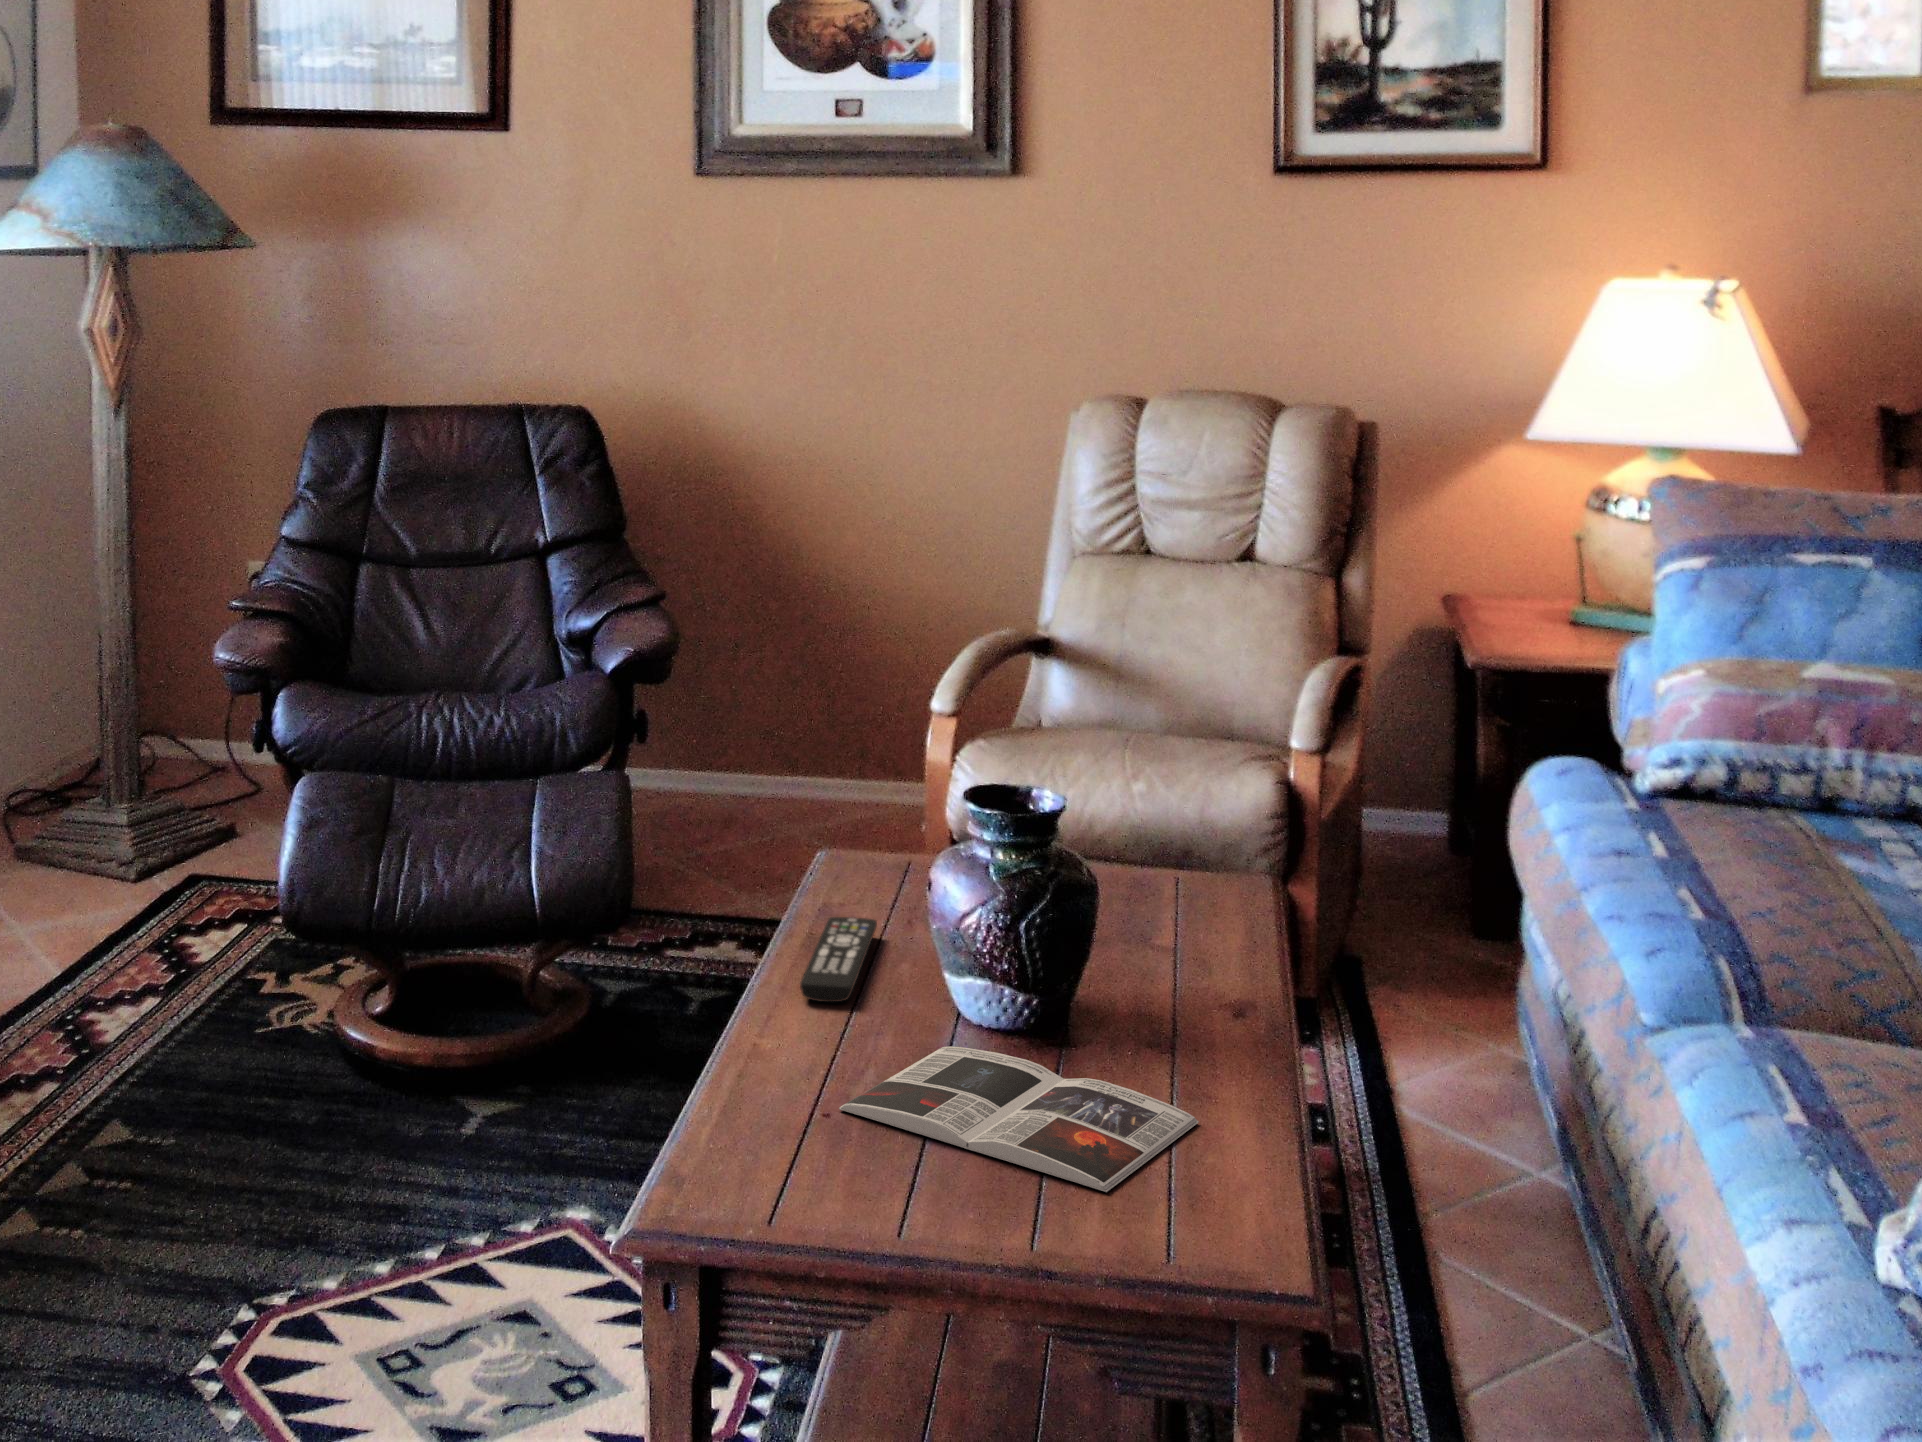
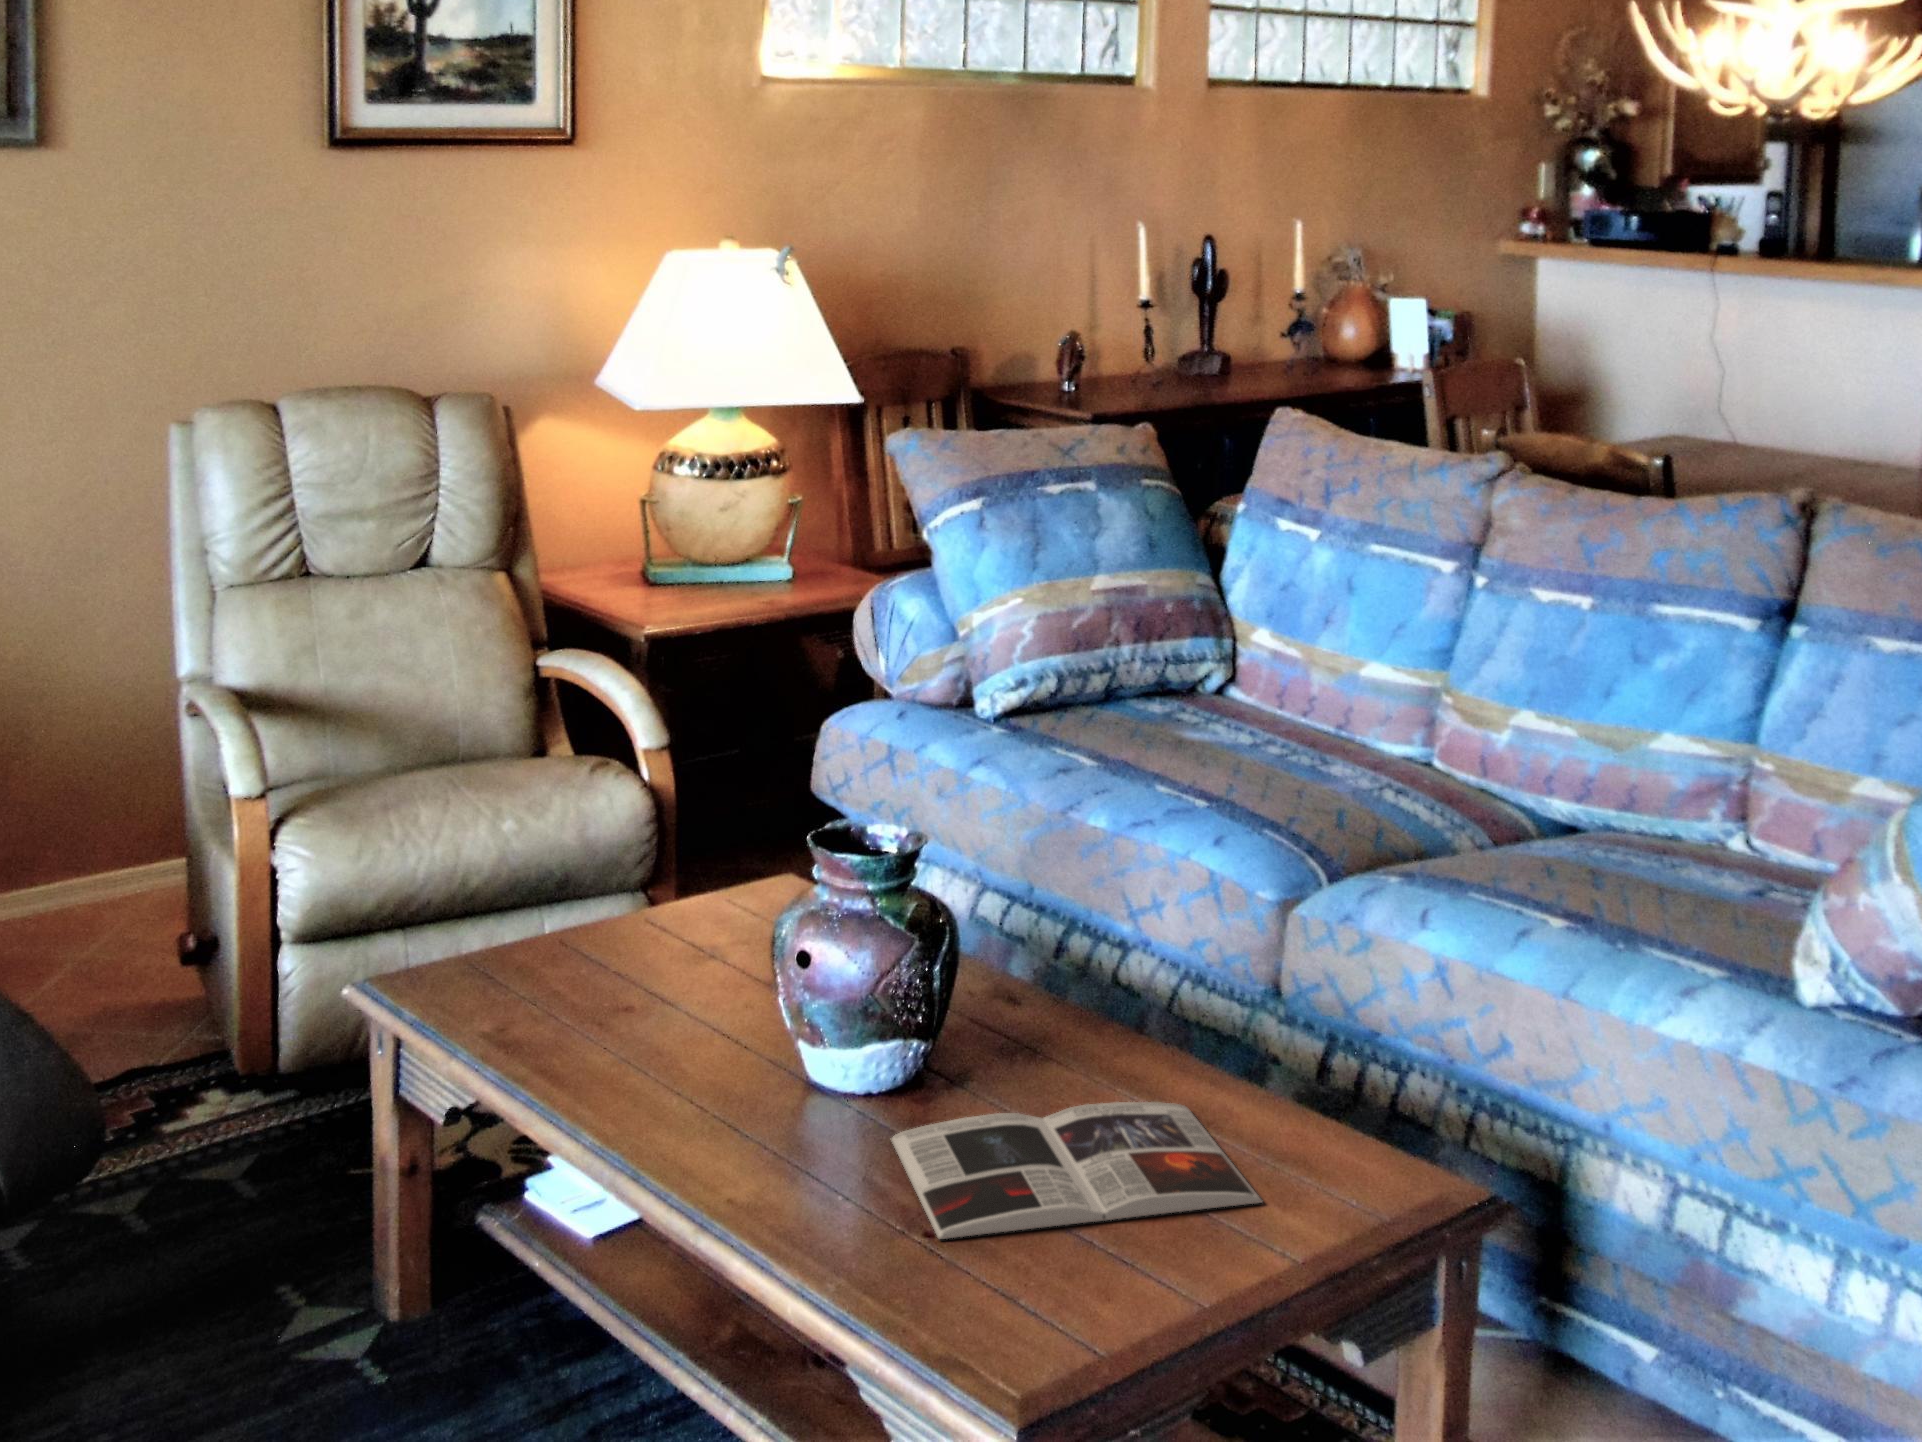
remote control: present [800,917,877,1002] -> none [549,1033,726,1143]

